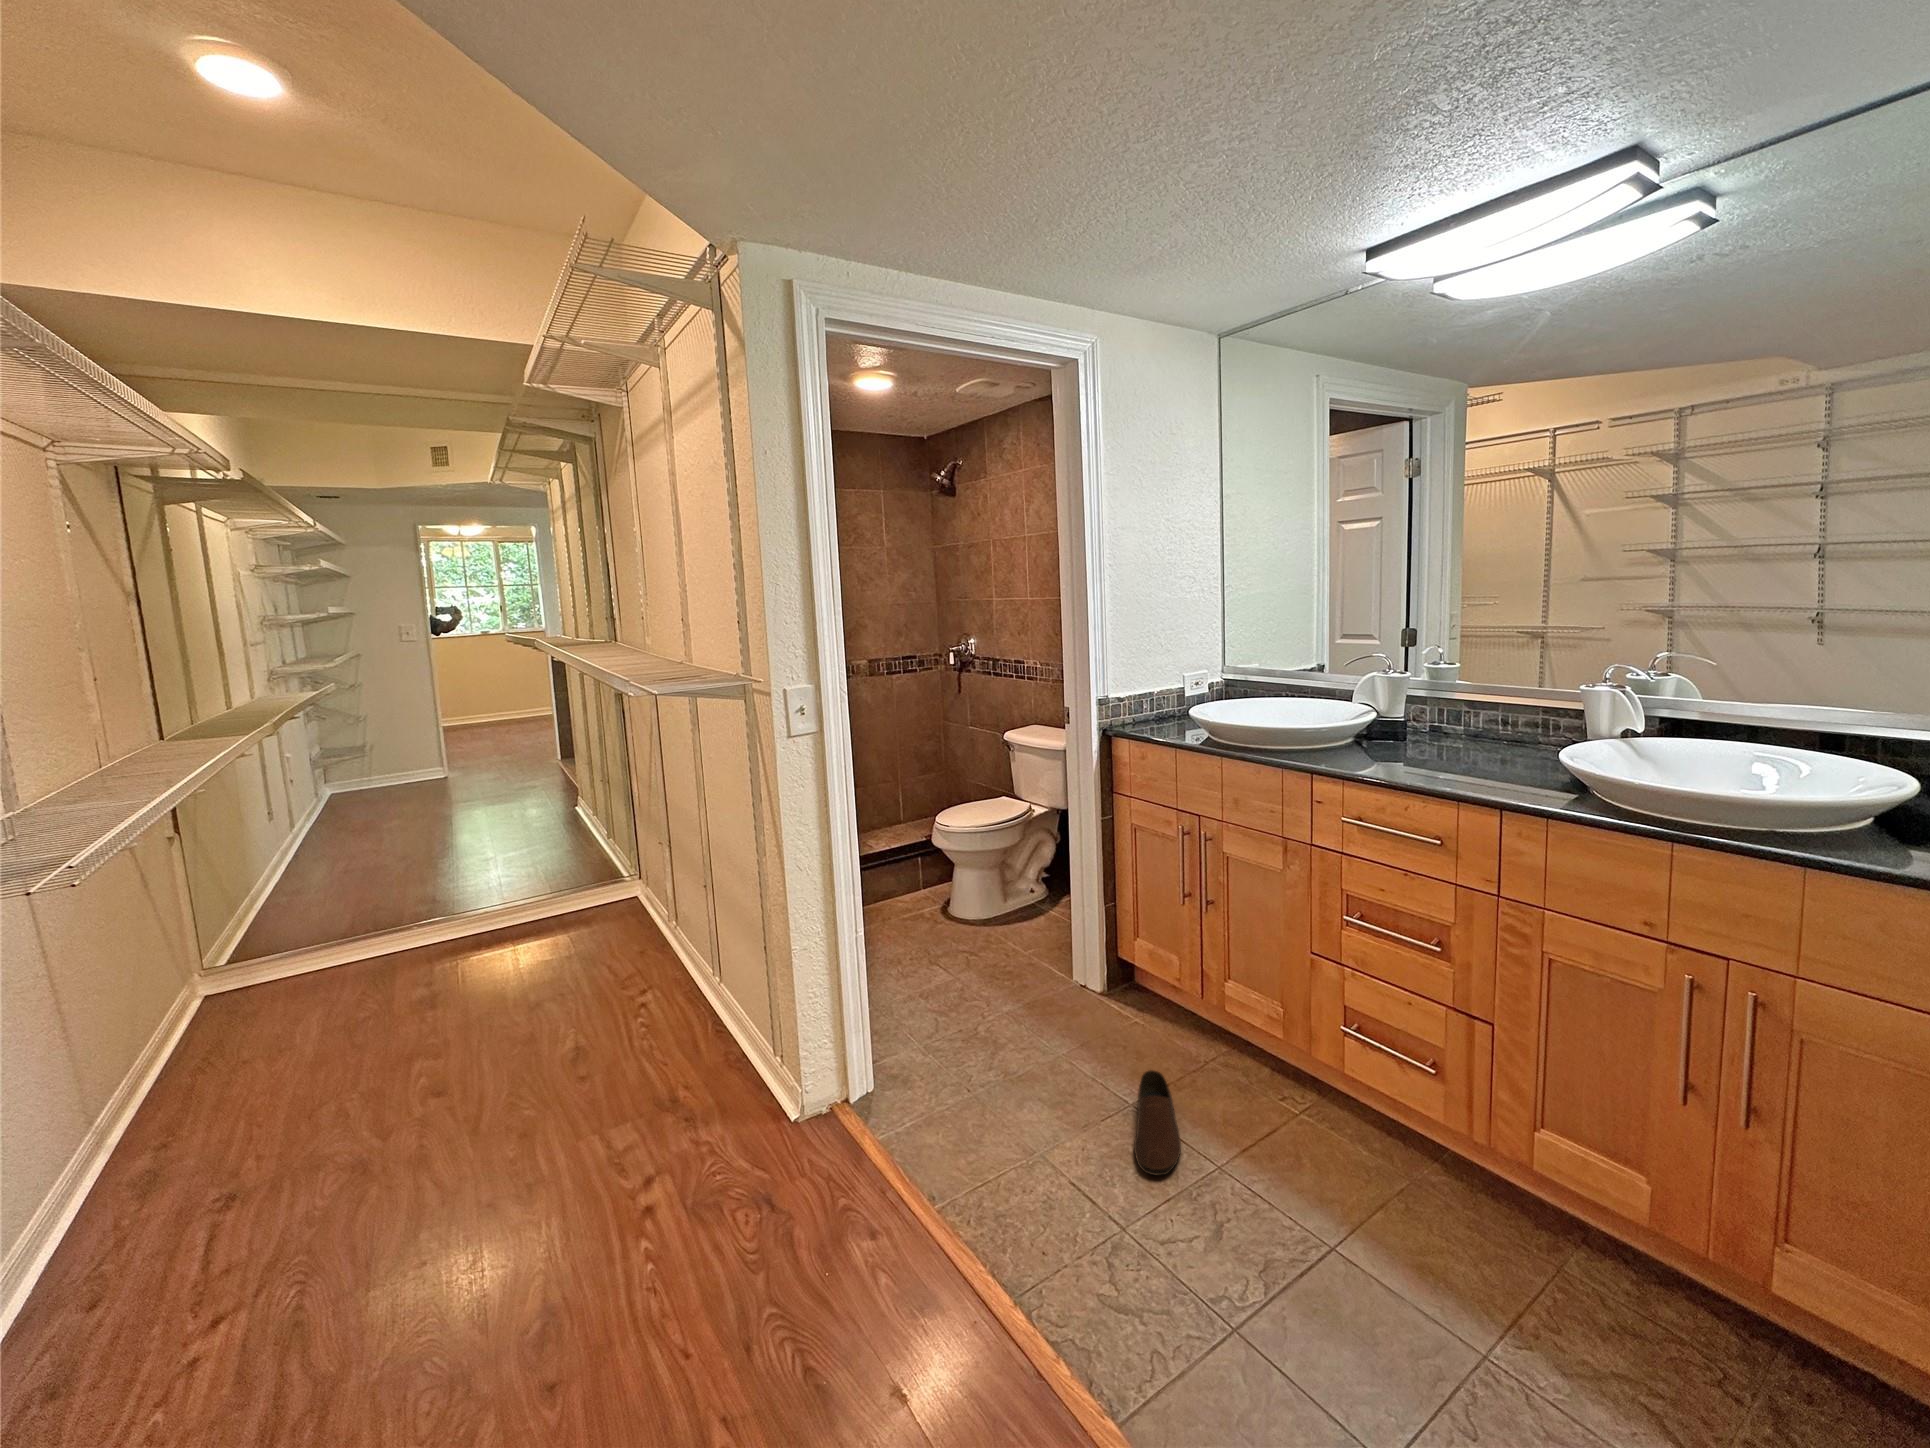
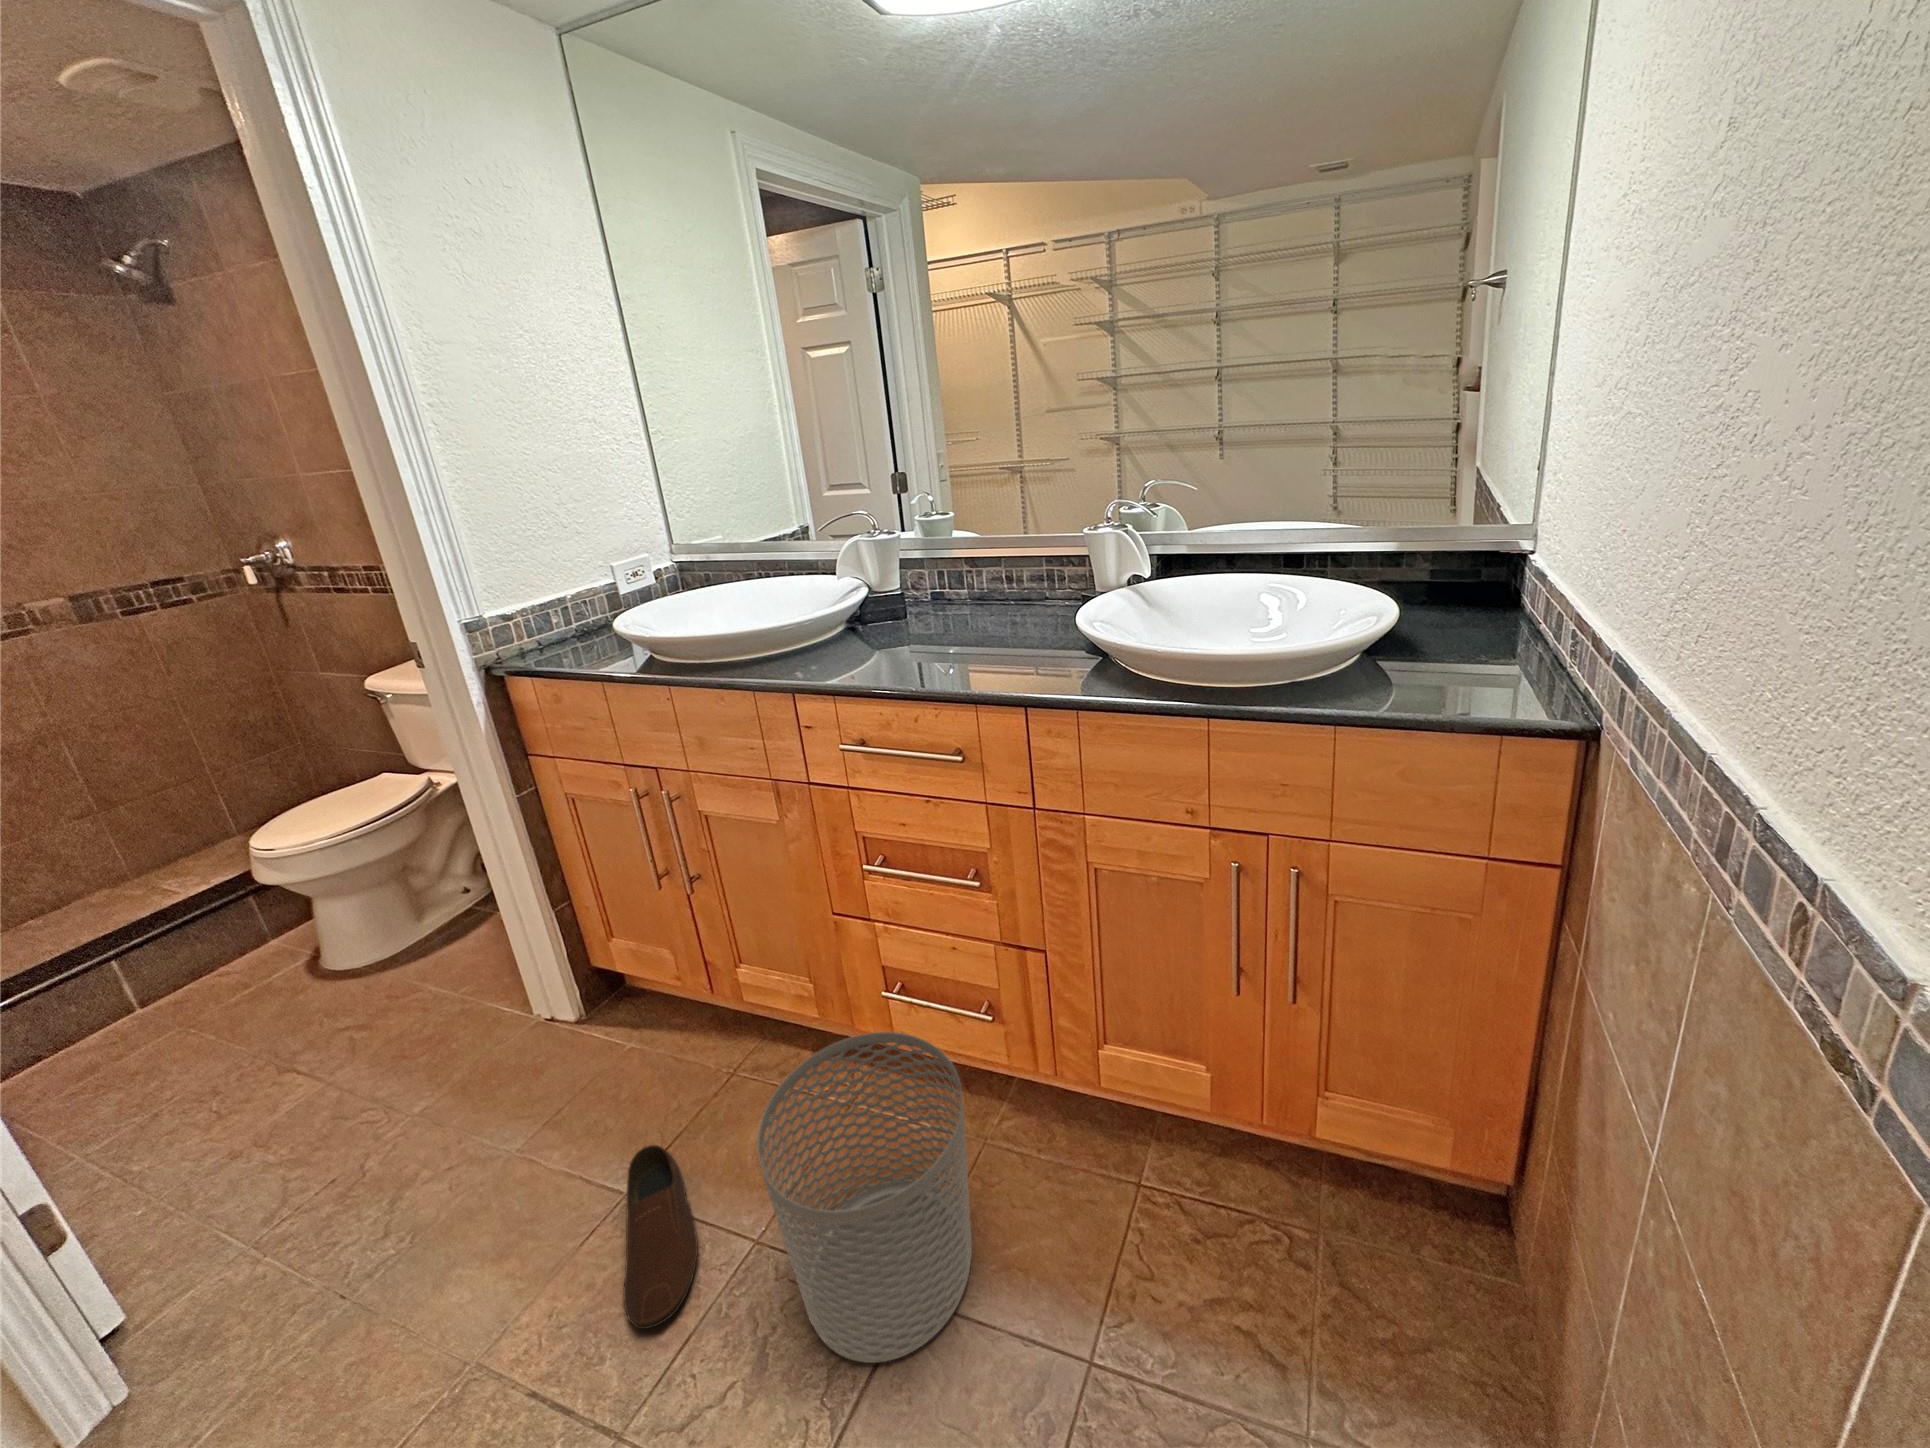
waste bin: none [1249,1031,1404,1278] -> present [757,1032,972,1363]

